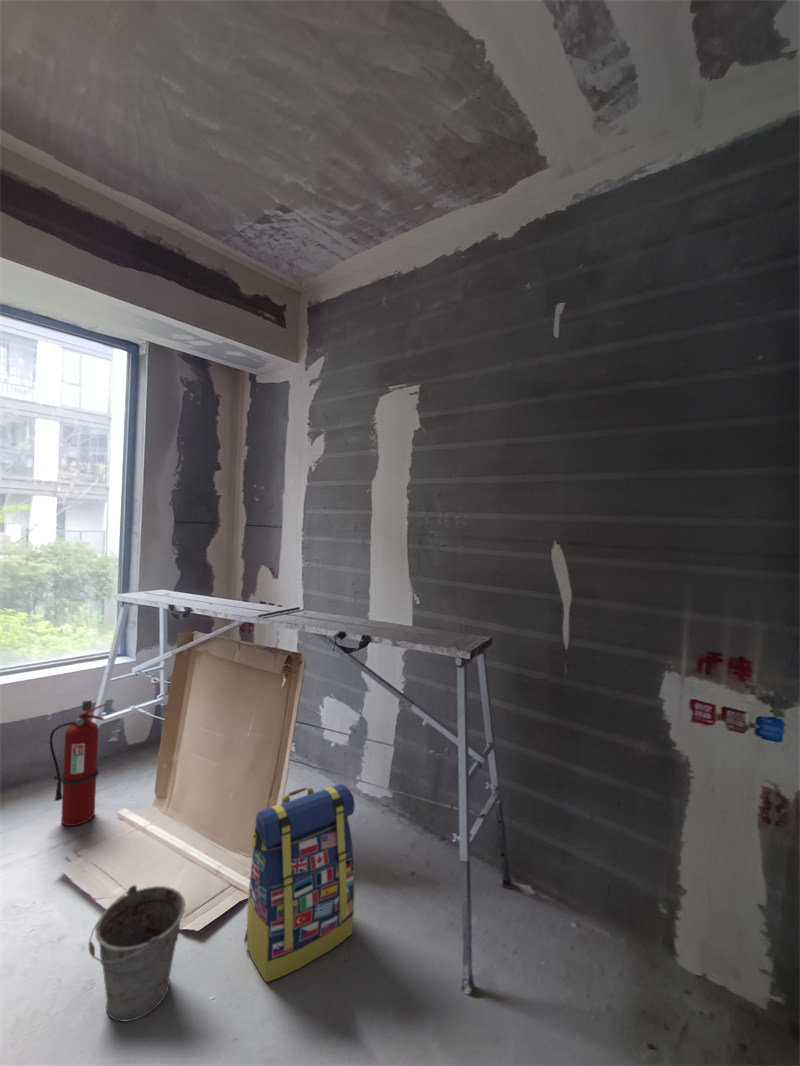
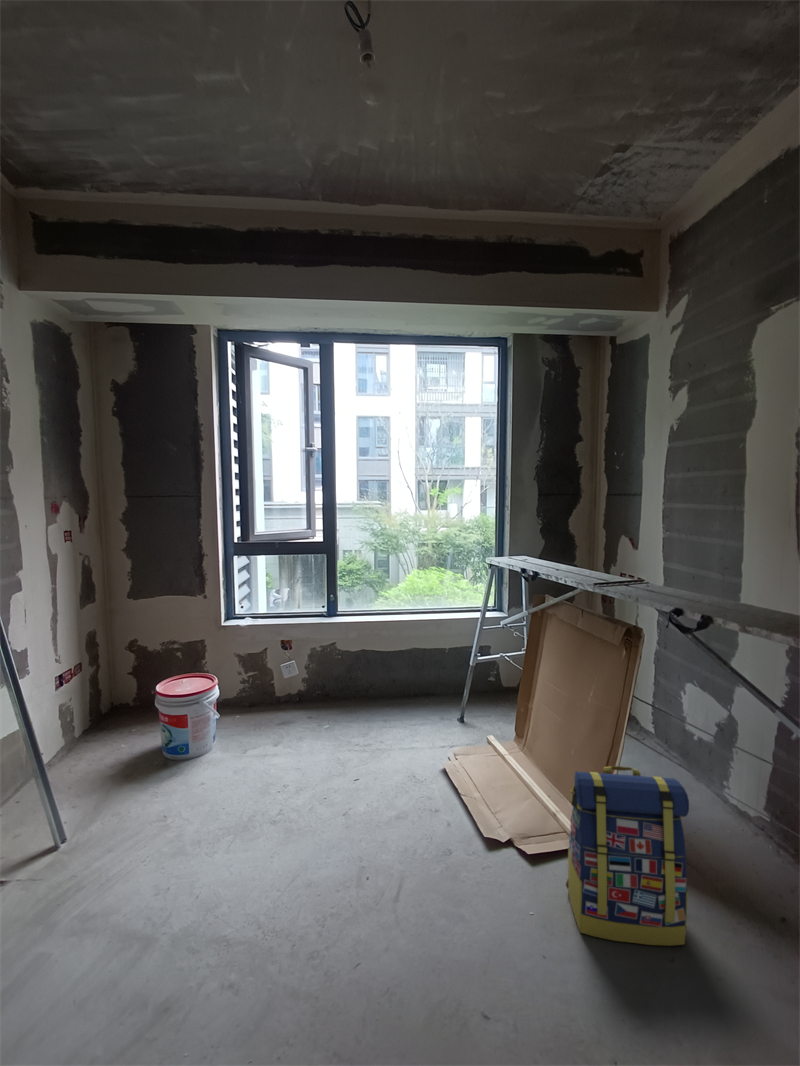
fire extinguisher: present [50,701,107,826] -> none [442,640,479,734]
bucket: present [89,885,185,1021] -> none [442,791,512,895]

